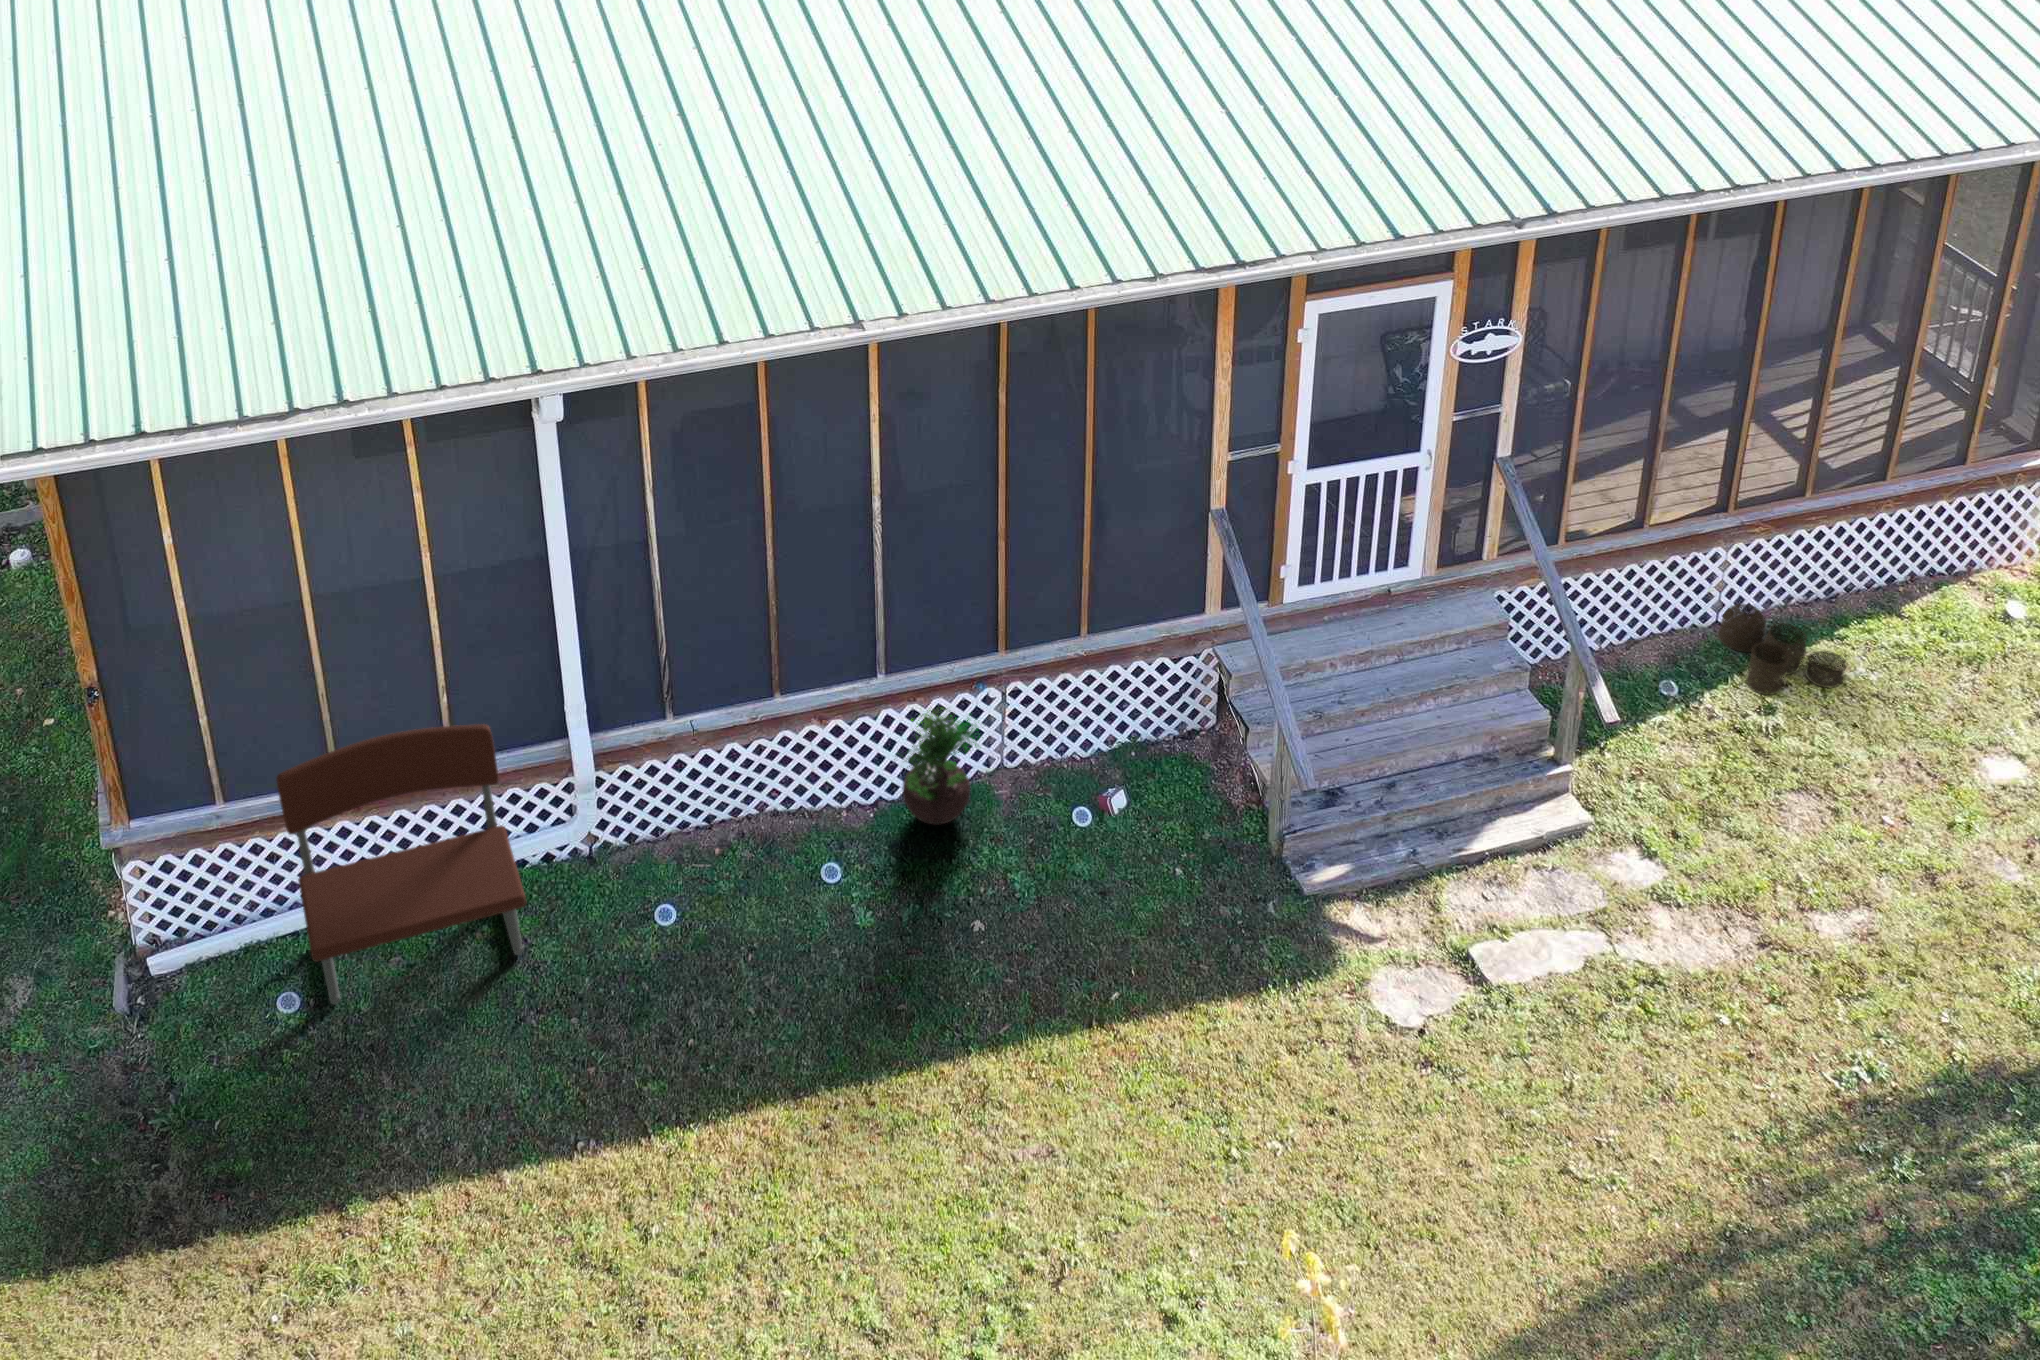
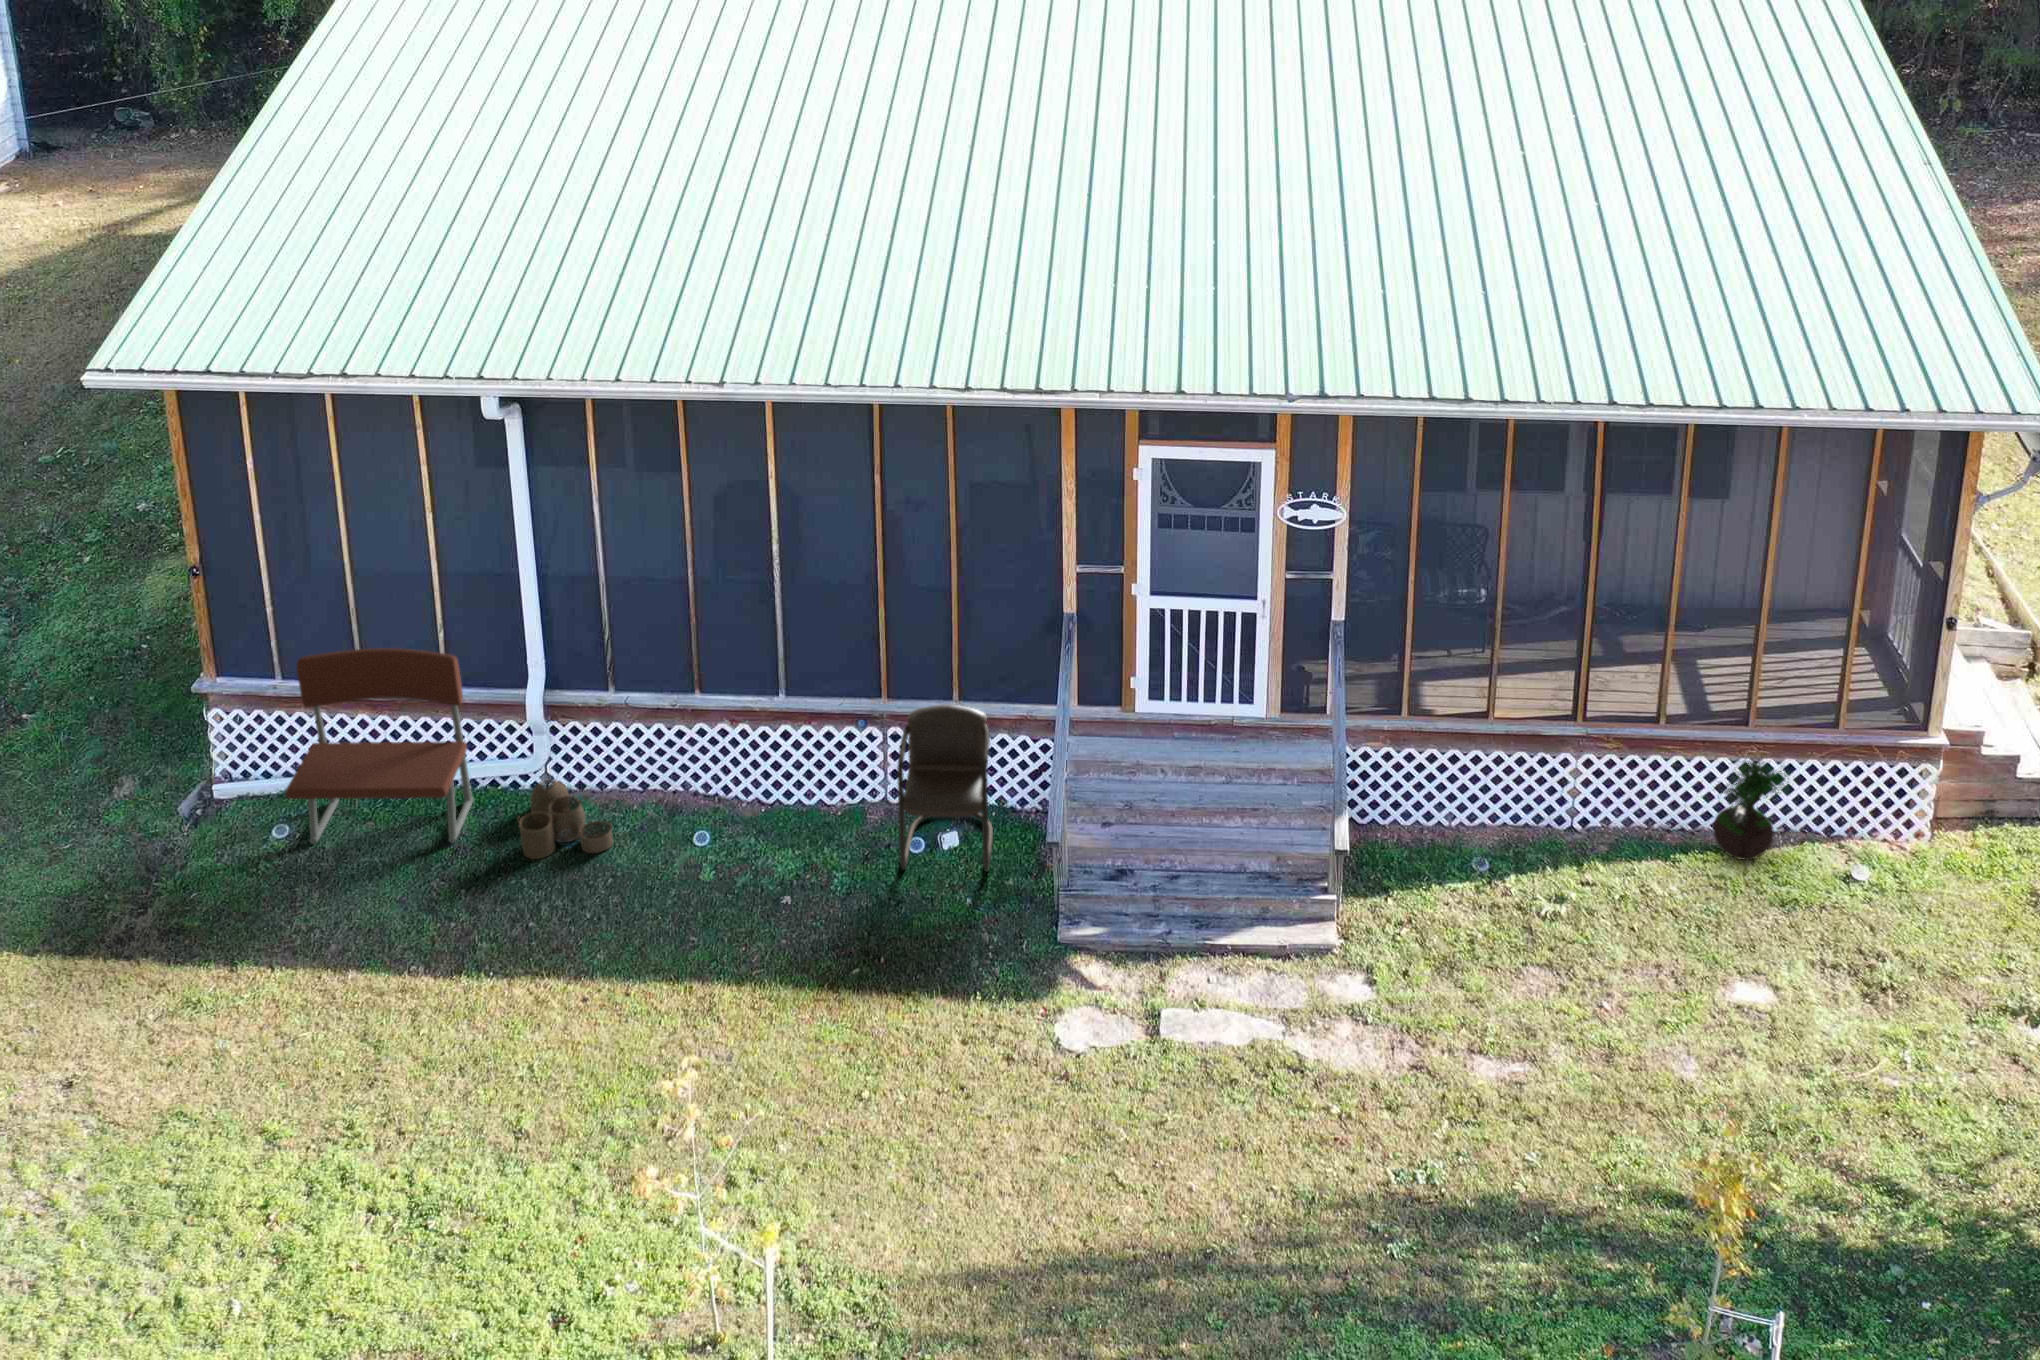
woven basket: present [1718,604,1846,695] -> present [519,780,613,859]
chair: none [1056,643,1182,848] -> present [897,704,993,872]
potted tree: present [897,709,983,825] -> present [1713,753,1790,860]

